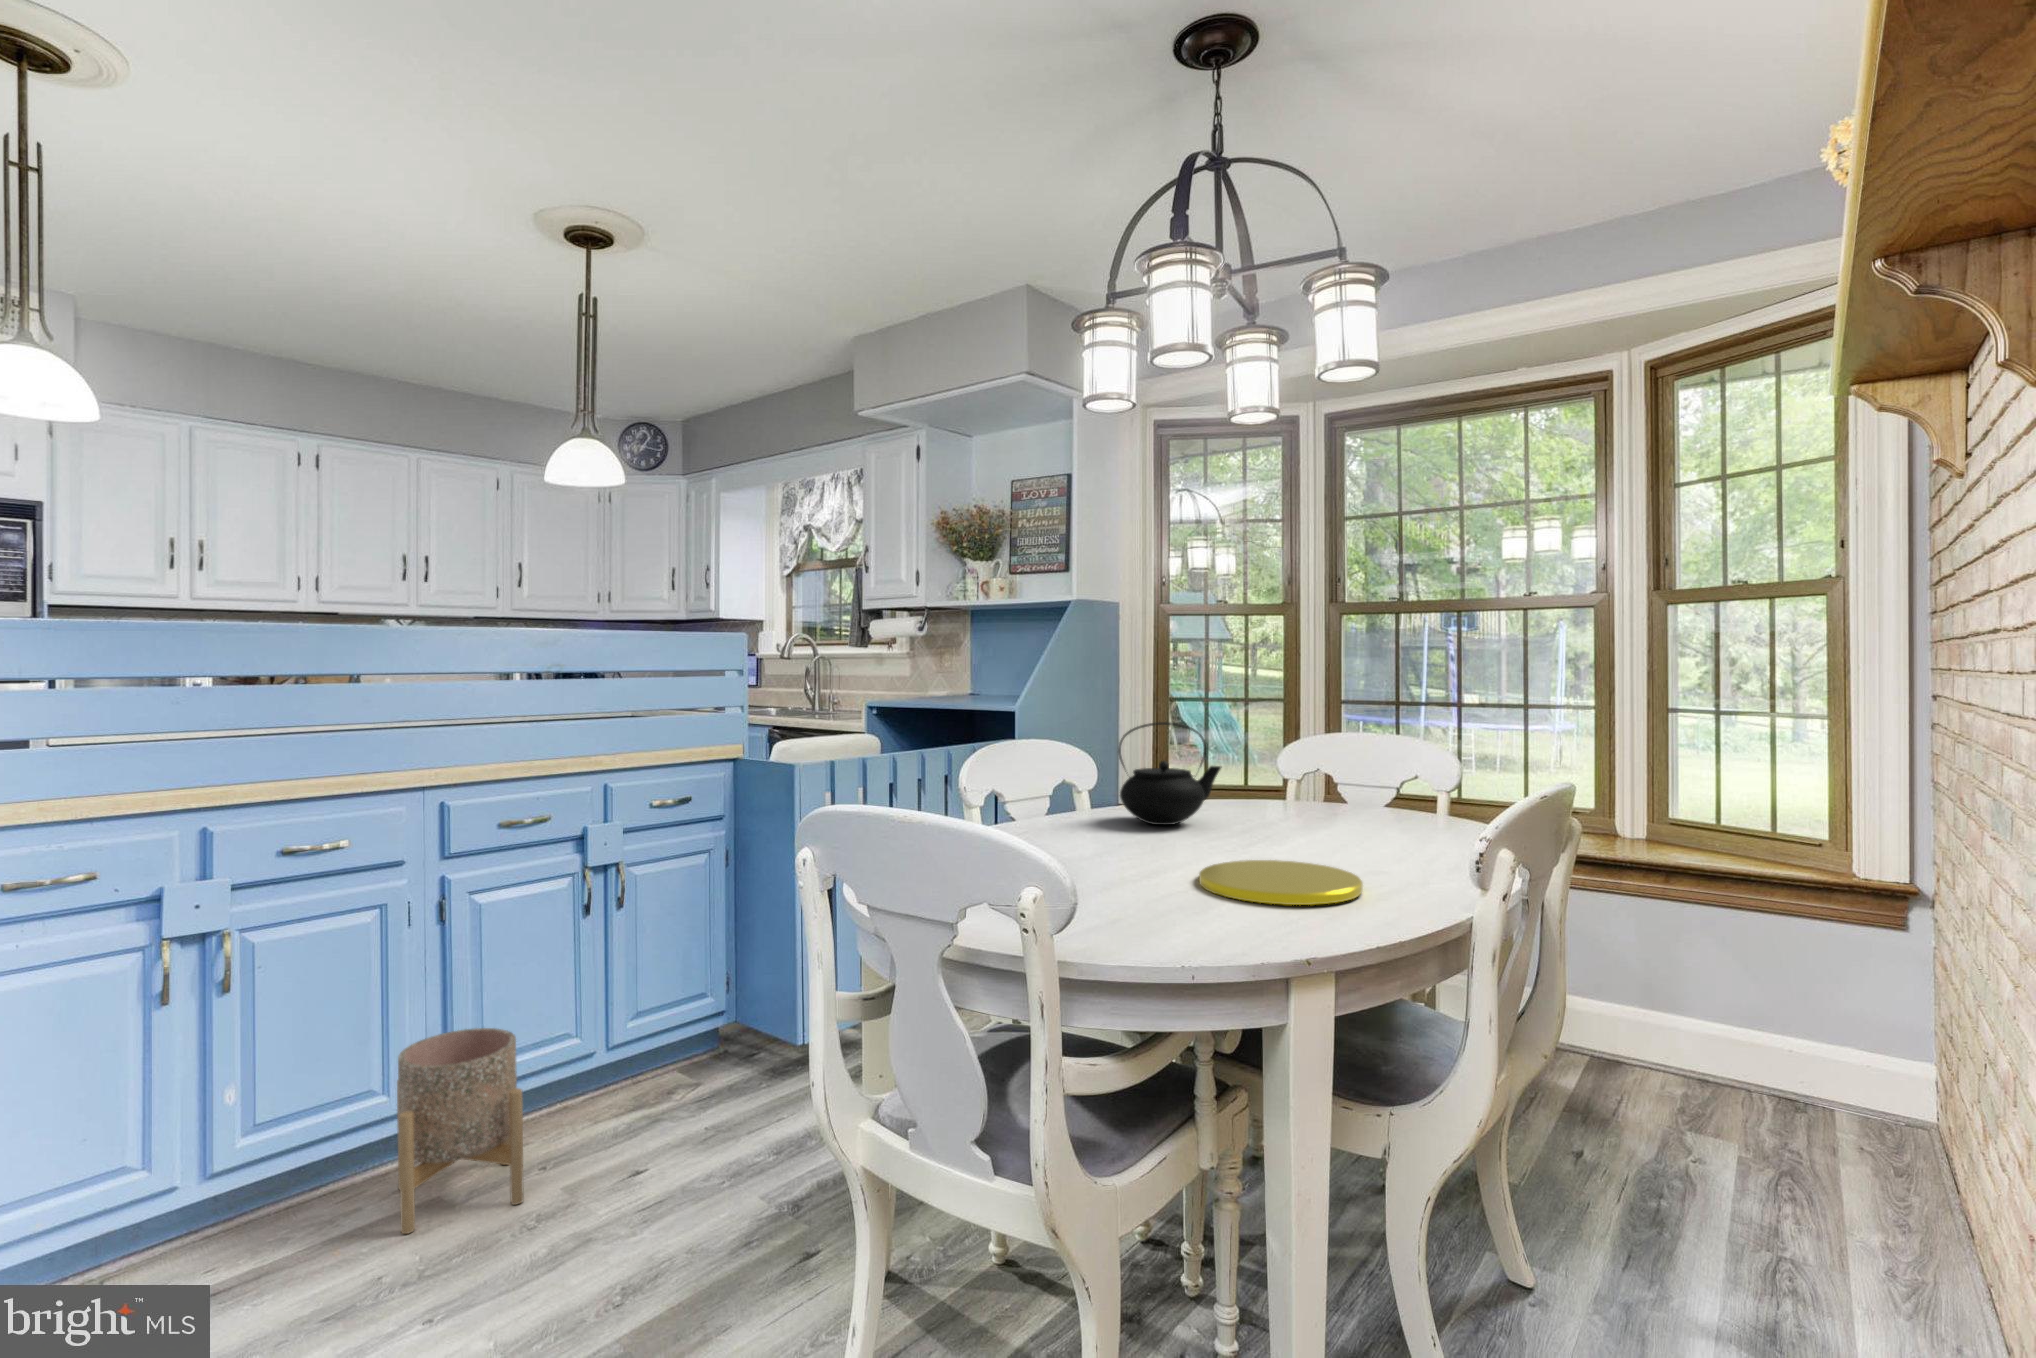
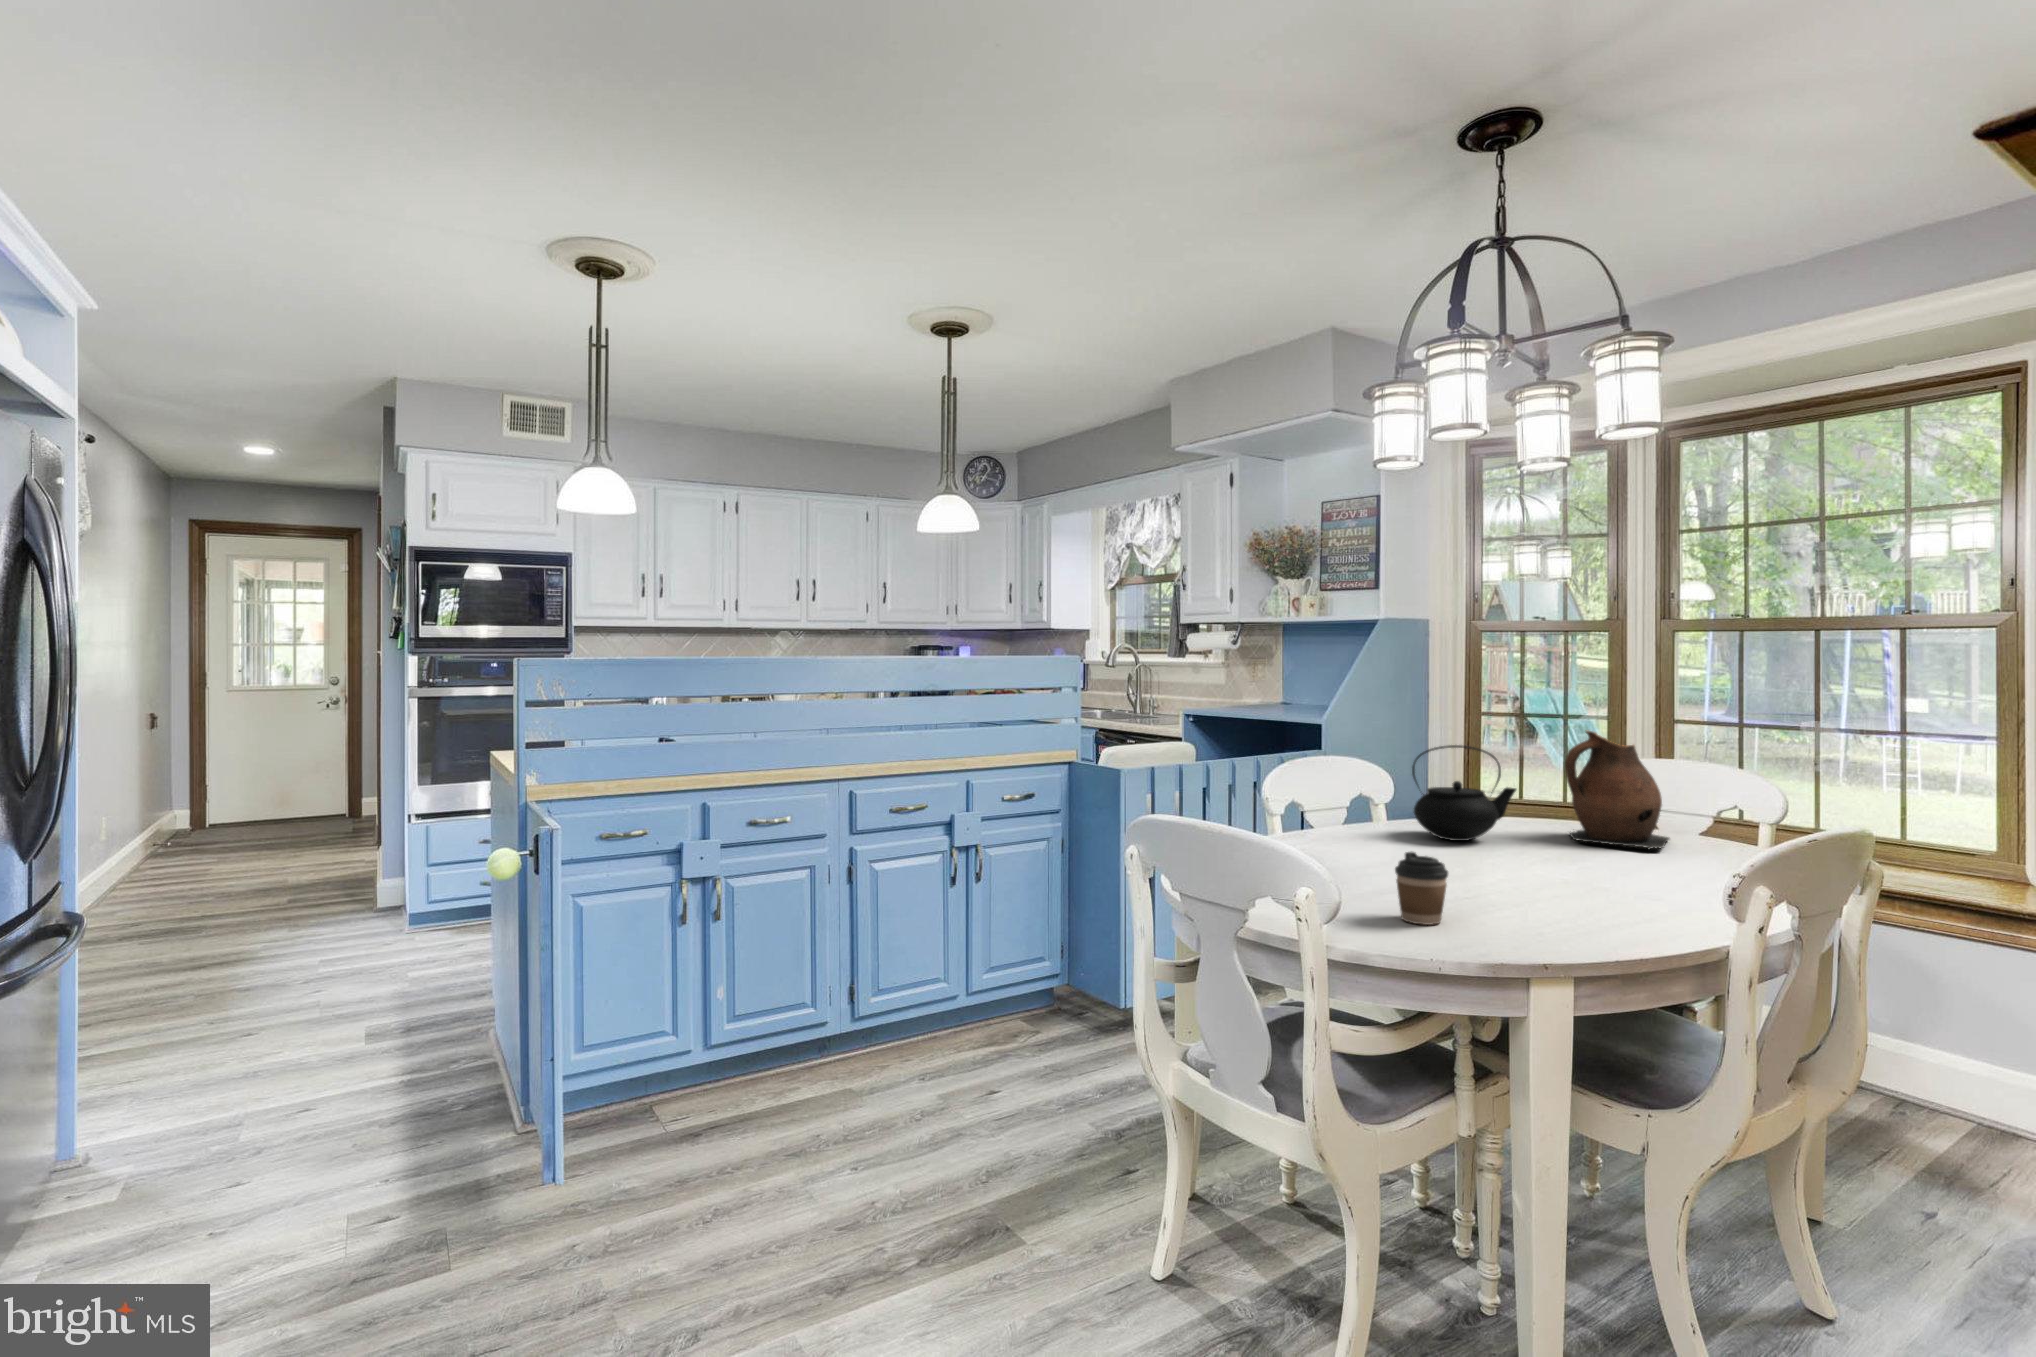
ceramic pitcher: none [1265,704,1358,824] -> present [1565,731,1669,849]
coffee cup: none [1125,840,1185,926] -> present [1395,852,1448,925]
plate: present [1199,860,1363,905] -> none [1473,877,1634,919]
planter: present [397,1028,524,1234] -> none [822,967,911,1113]

